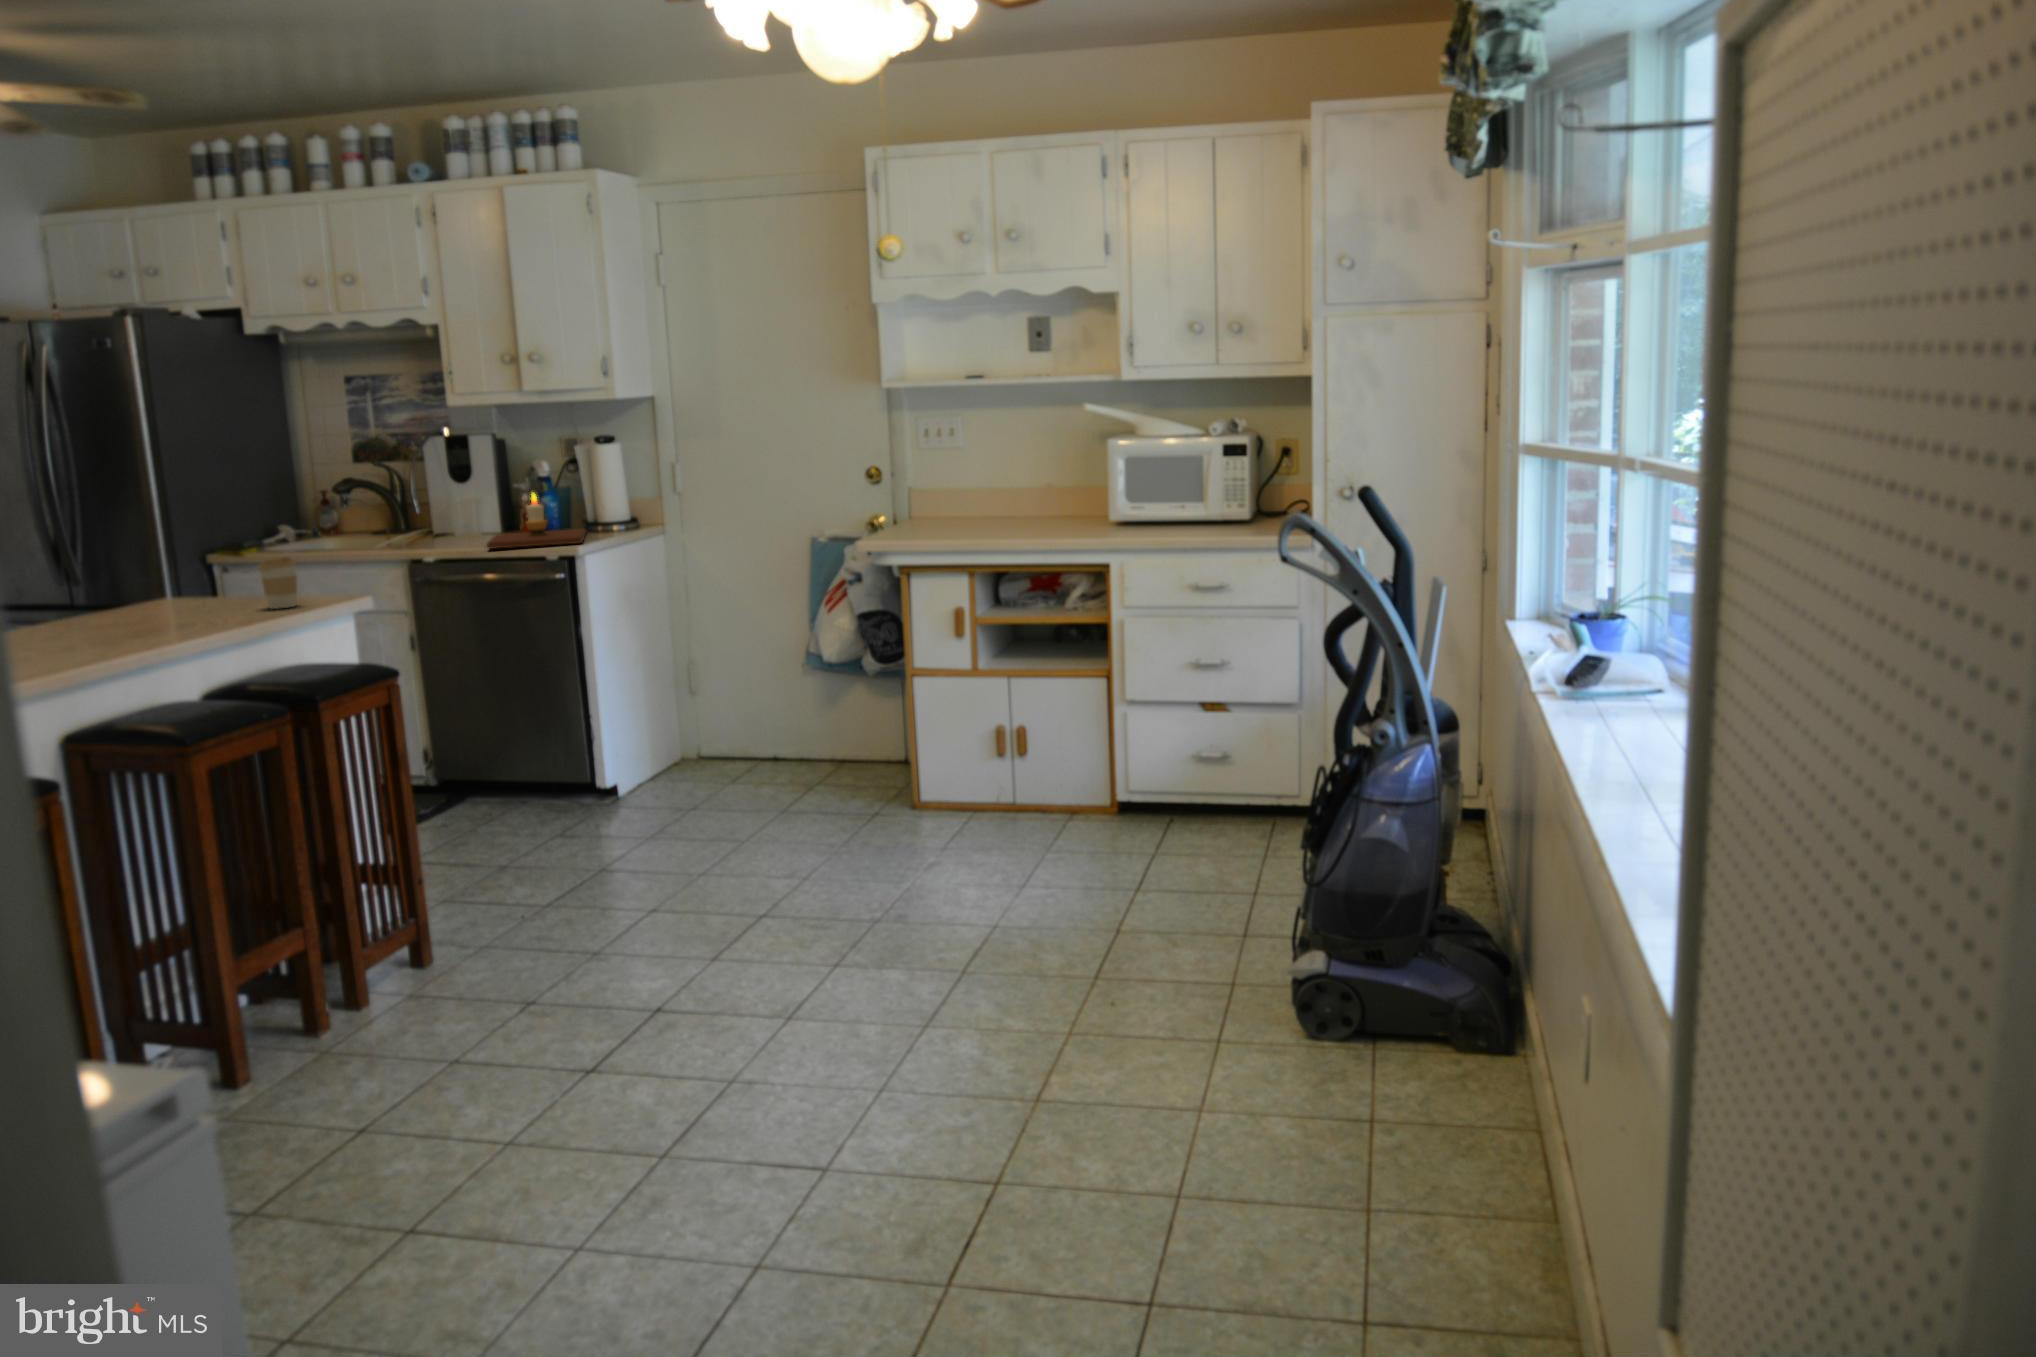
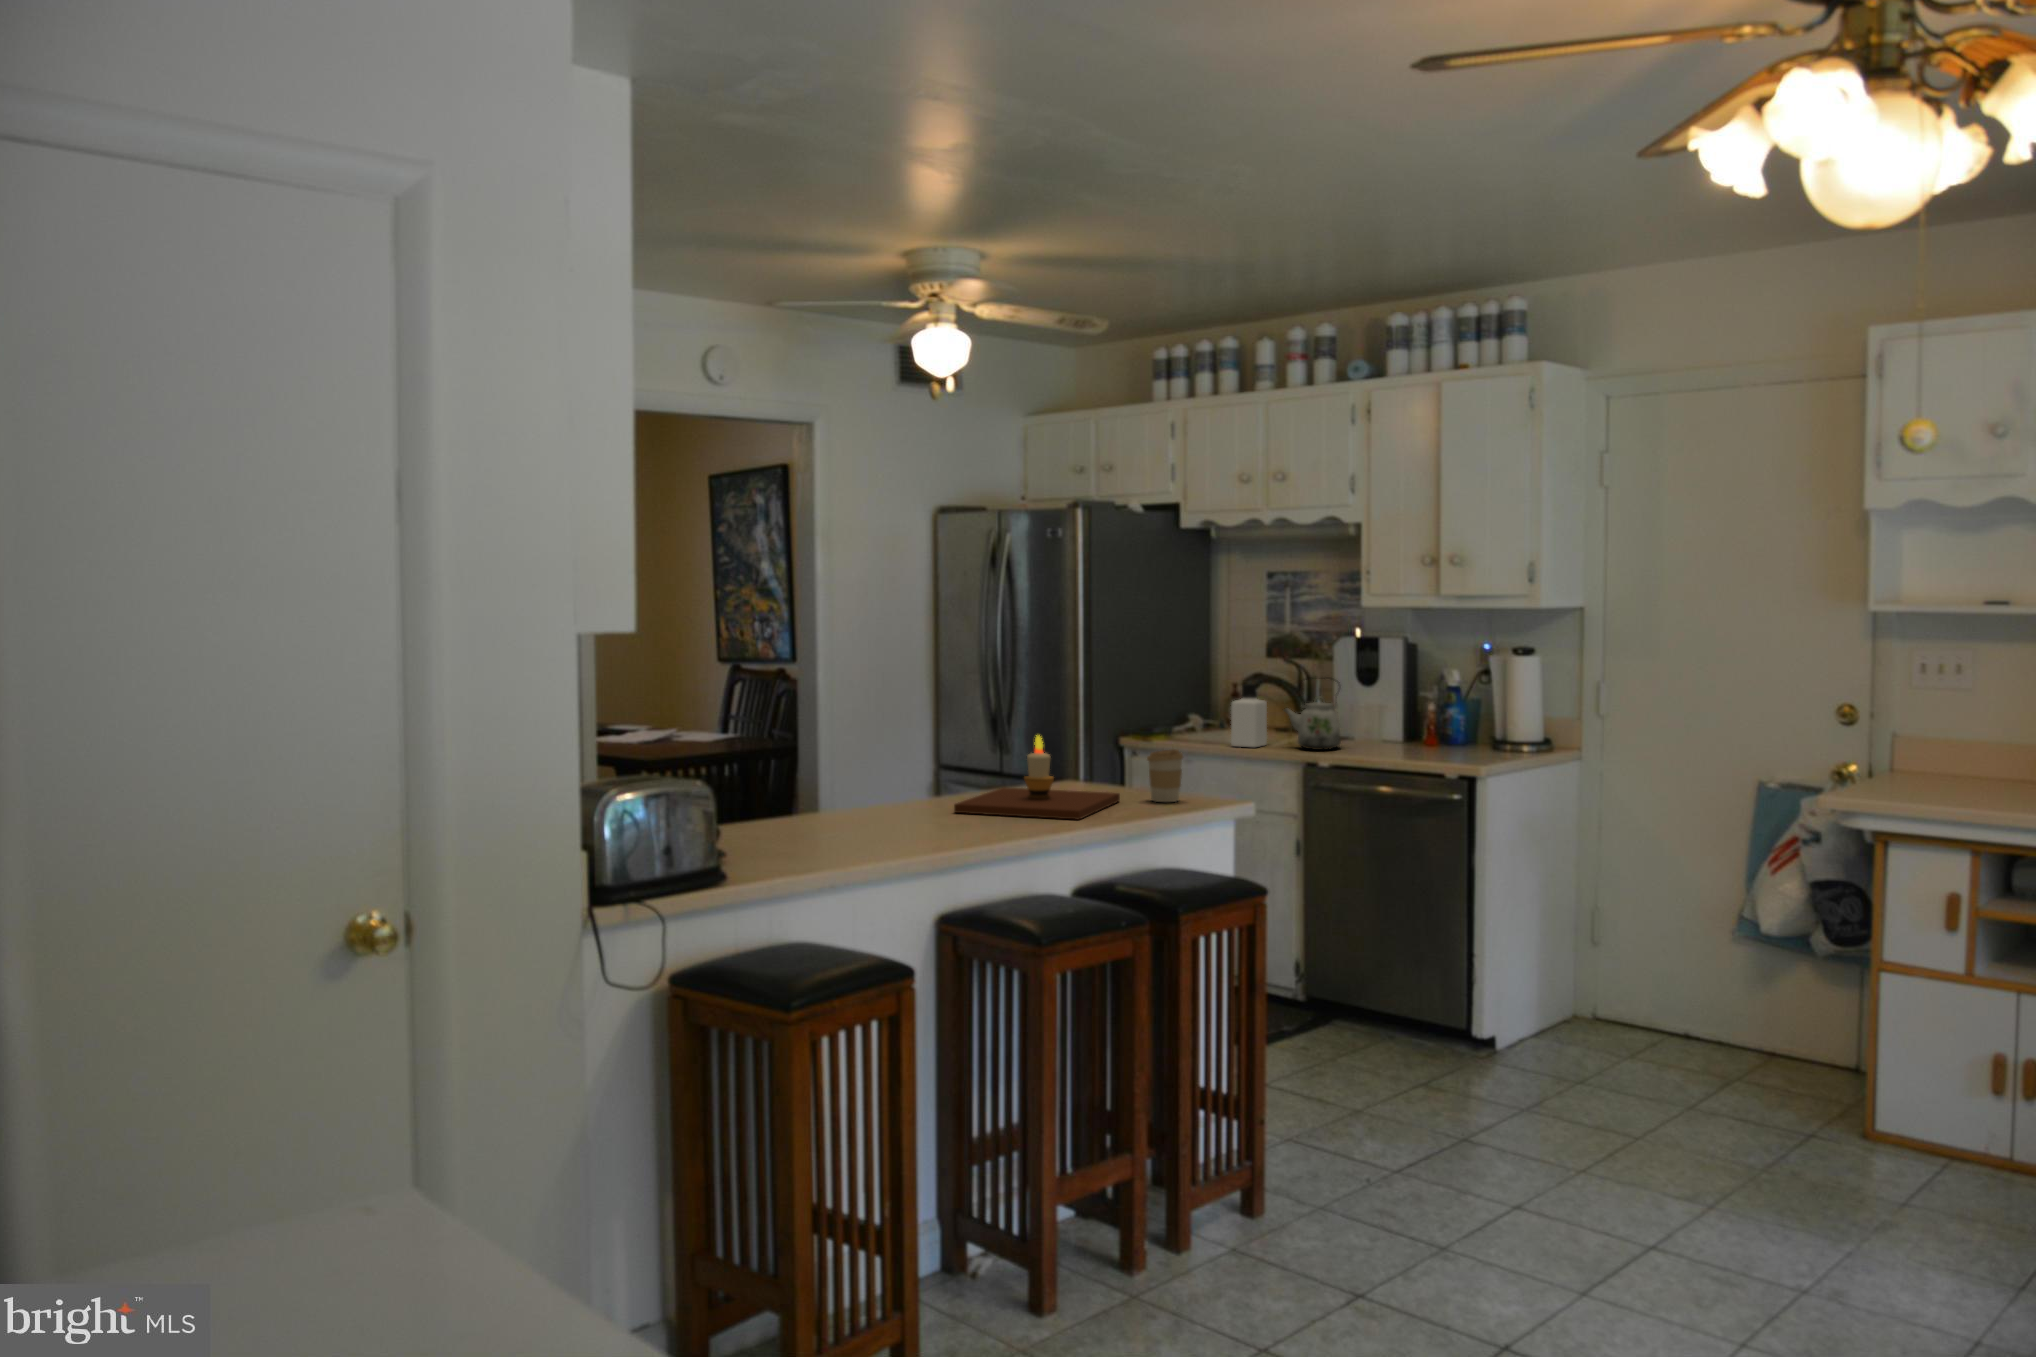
kettle: none [383,478,447,550] -> present [1284,678,1341,750]
bottle: none [329,491,371,555] -> present [1231,684,1267,747]
candle: present [487,493,586,549] -> present [954,736,1120,820]

